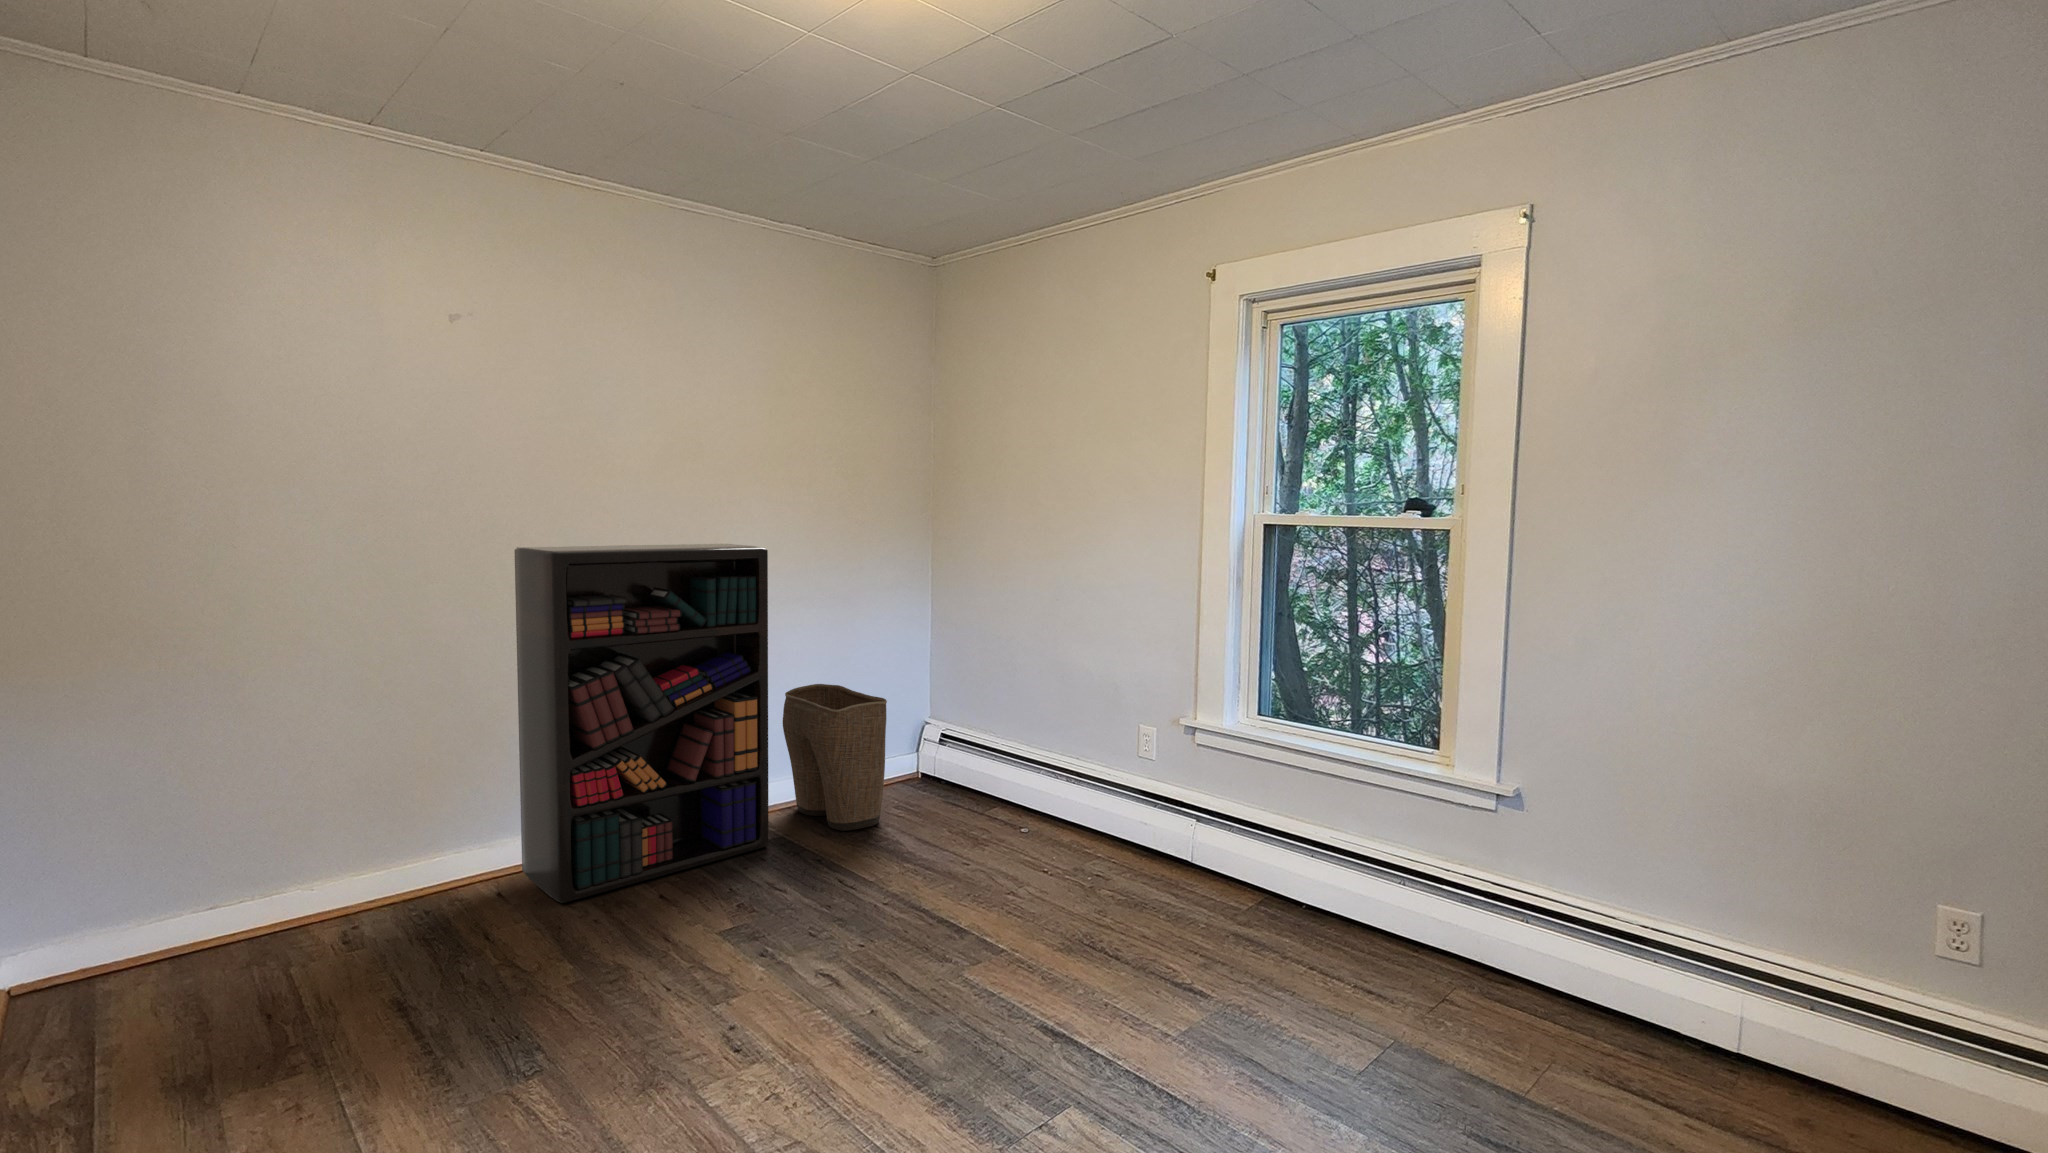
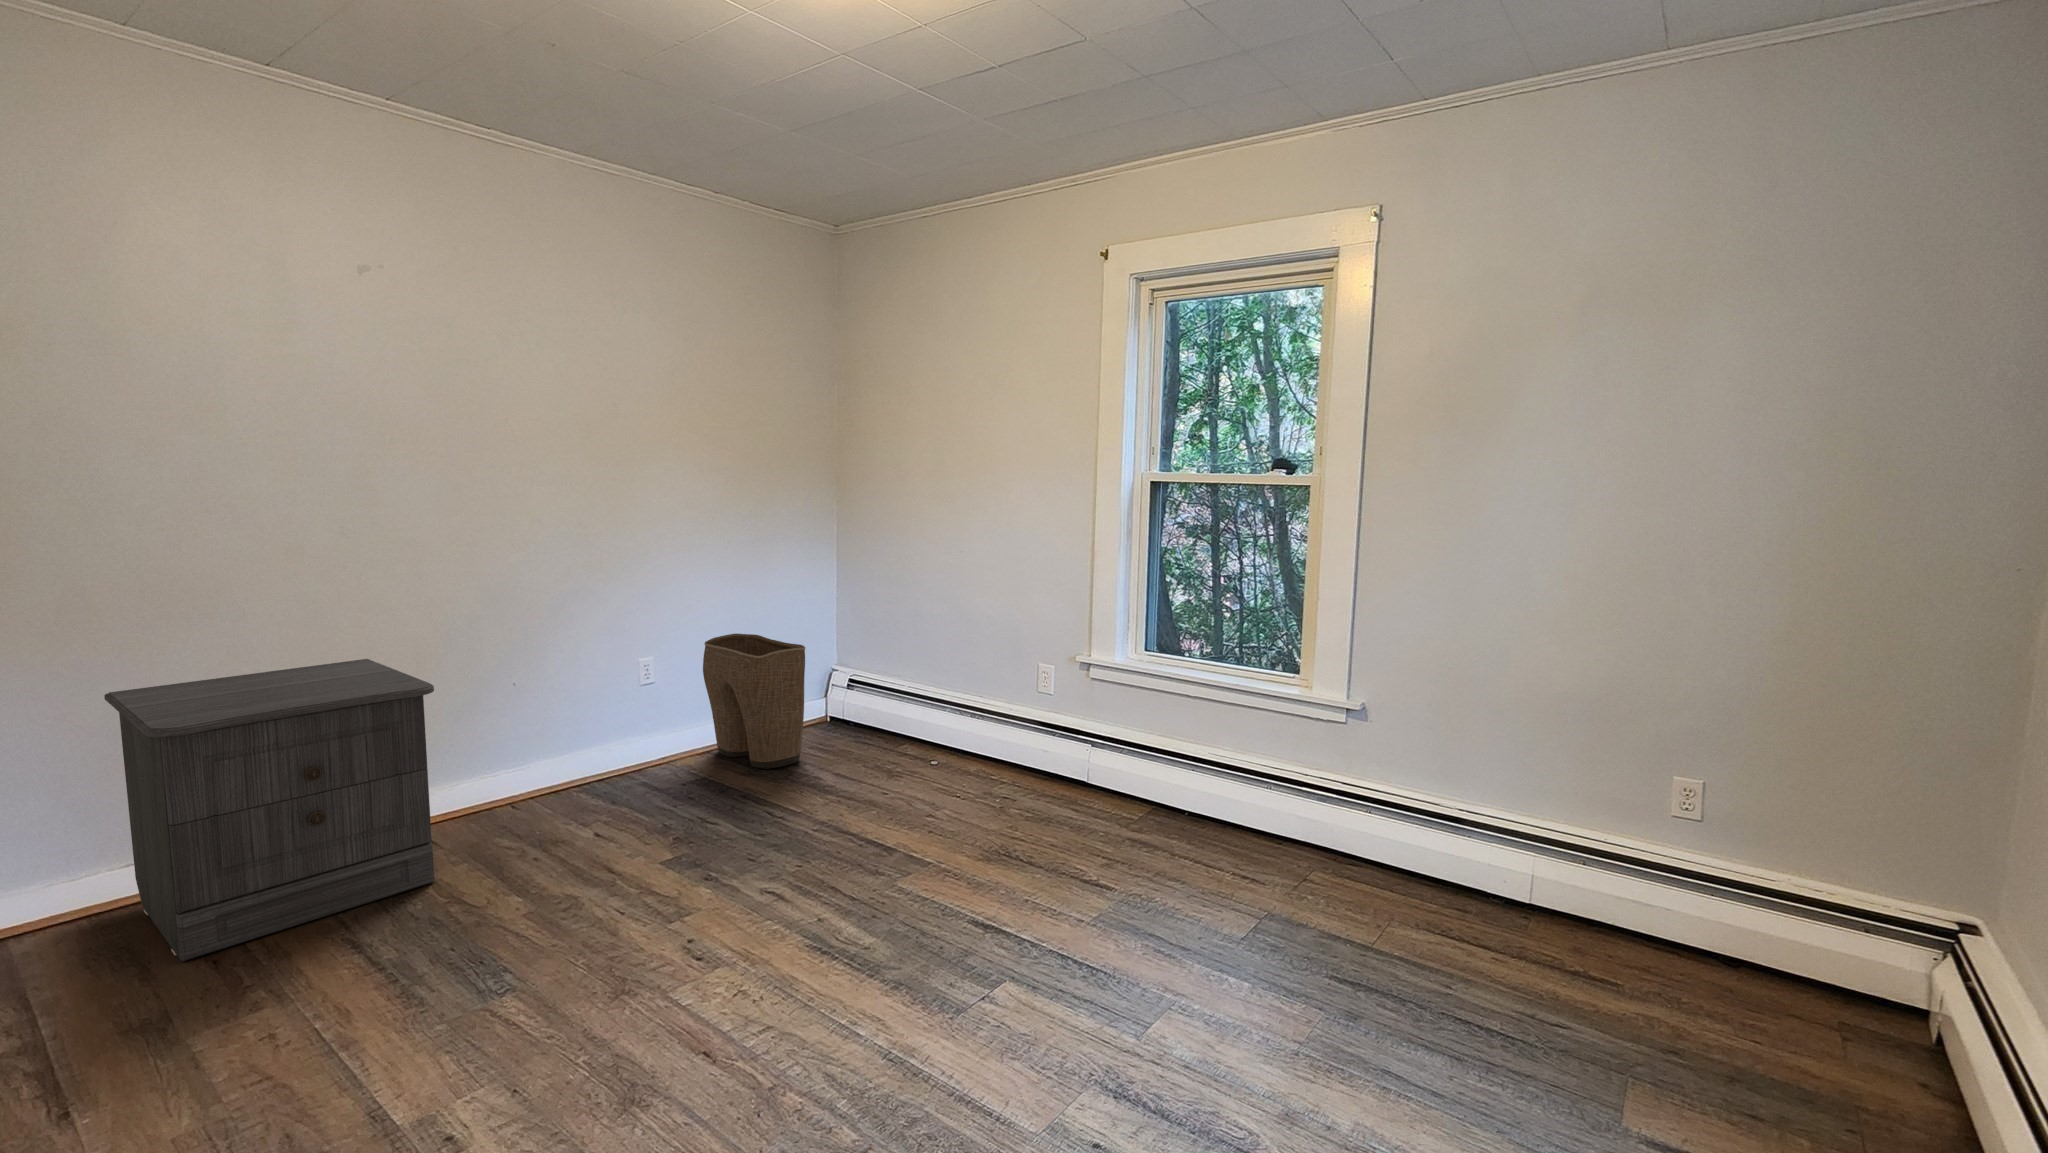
bookshelf: present [515,544,769,903] -> none [434,500,696,845]
nightstand: none [197,705,497,1013] -> present [104,659,435,961]

